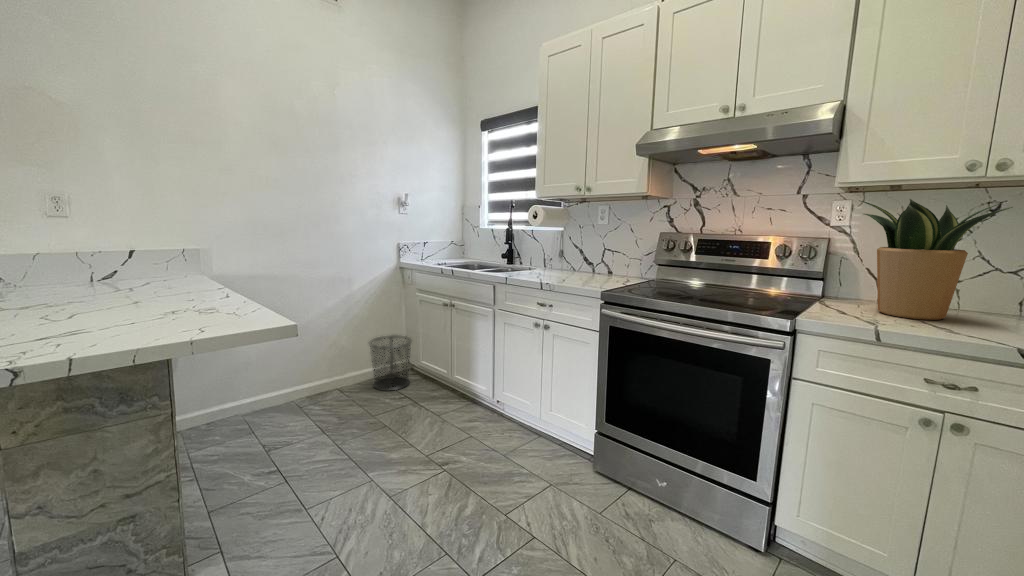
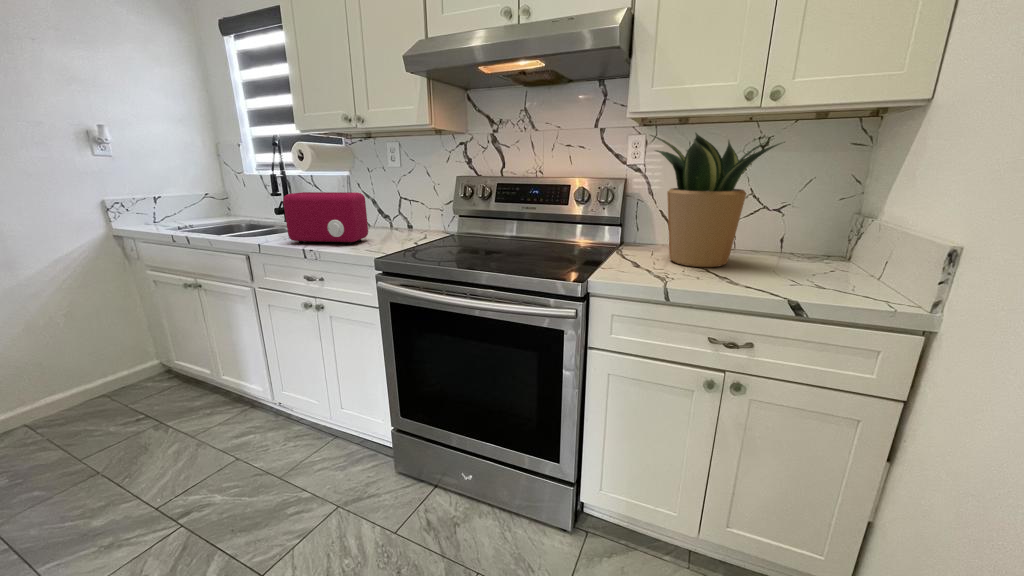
toaster: none [528,241,586,282] -> present [283,192,368,244]
trash can: present [368,336,411,390] -> none [74,330,161,410]

